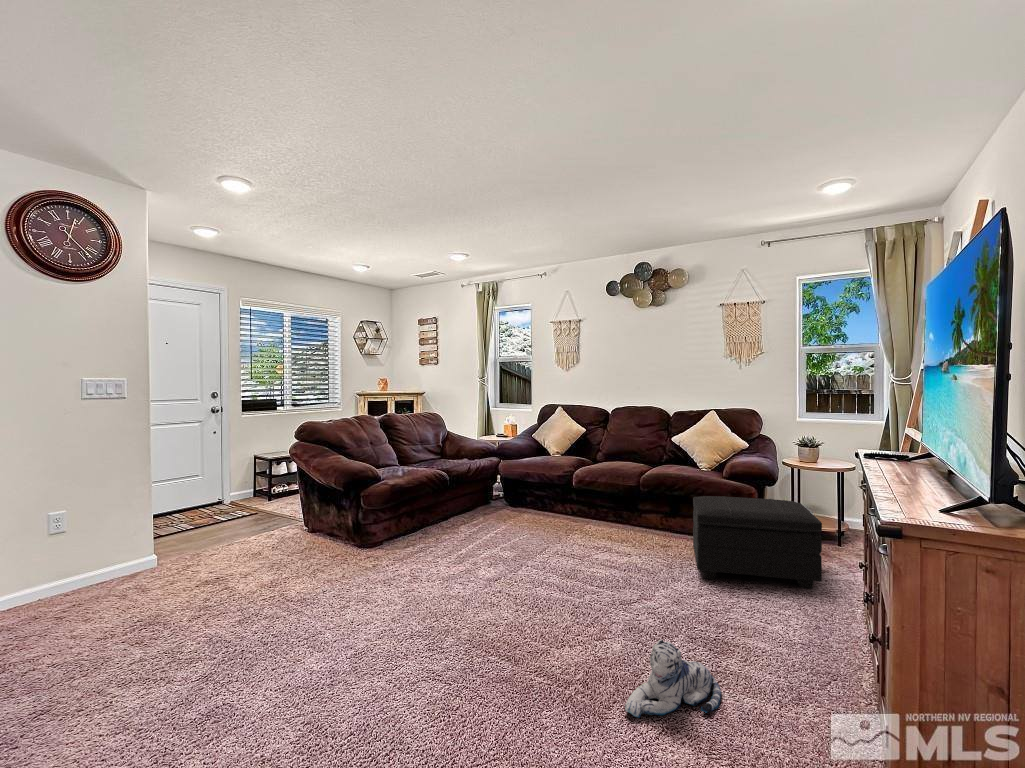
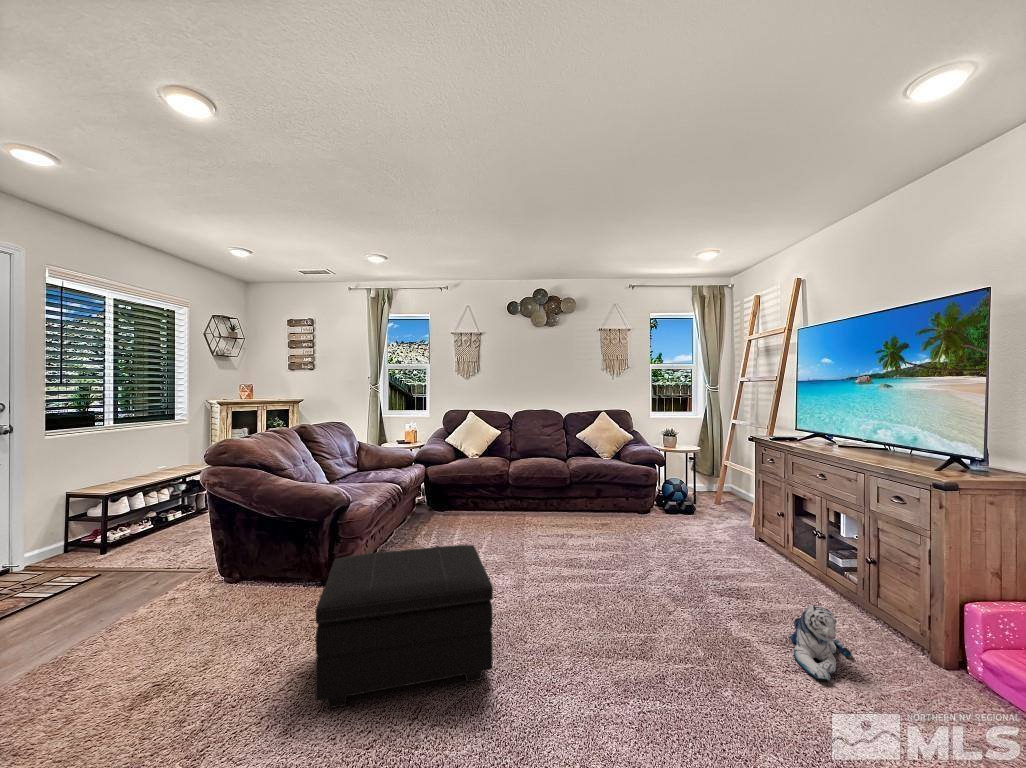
footstool: present [693,496,822,589] -> present [315,545,493,708]

